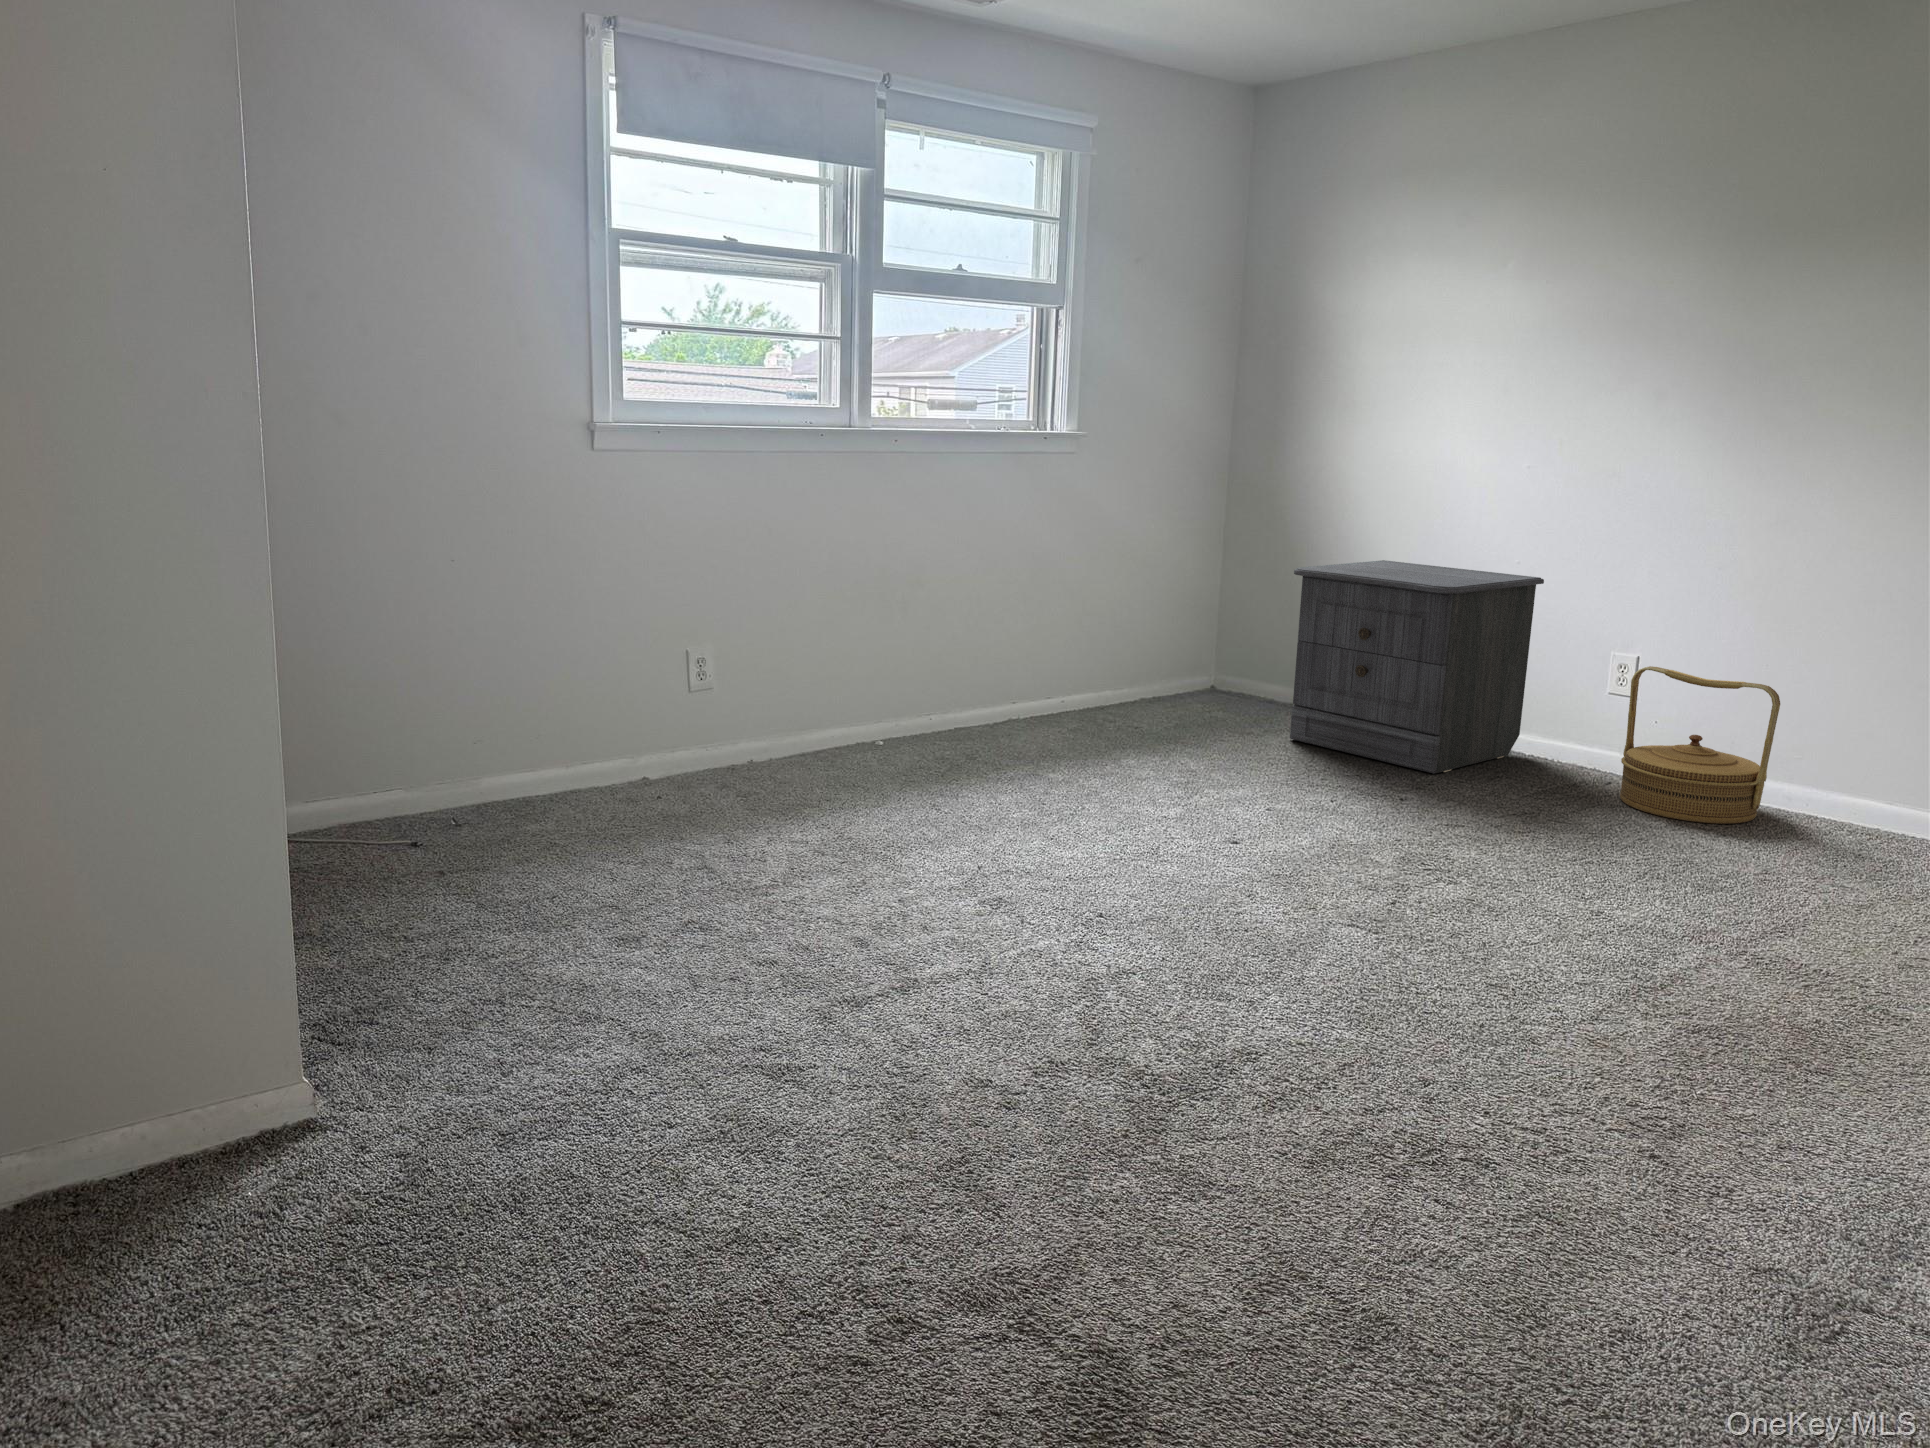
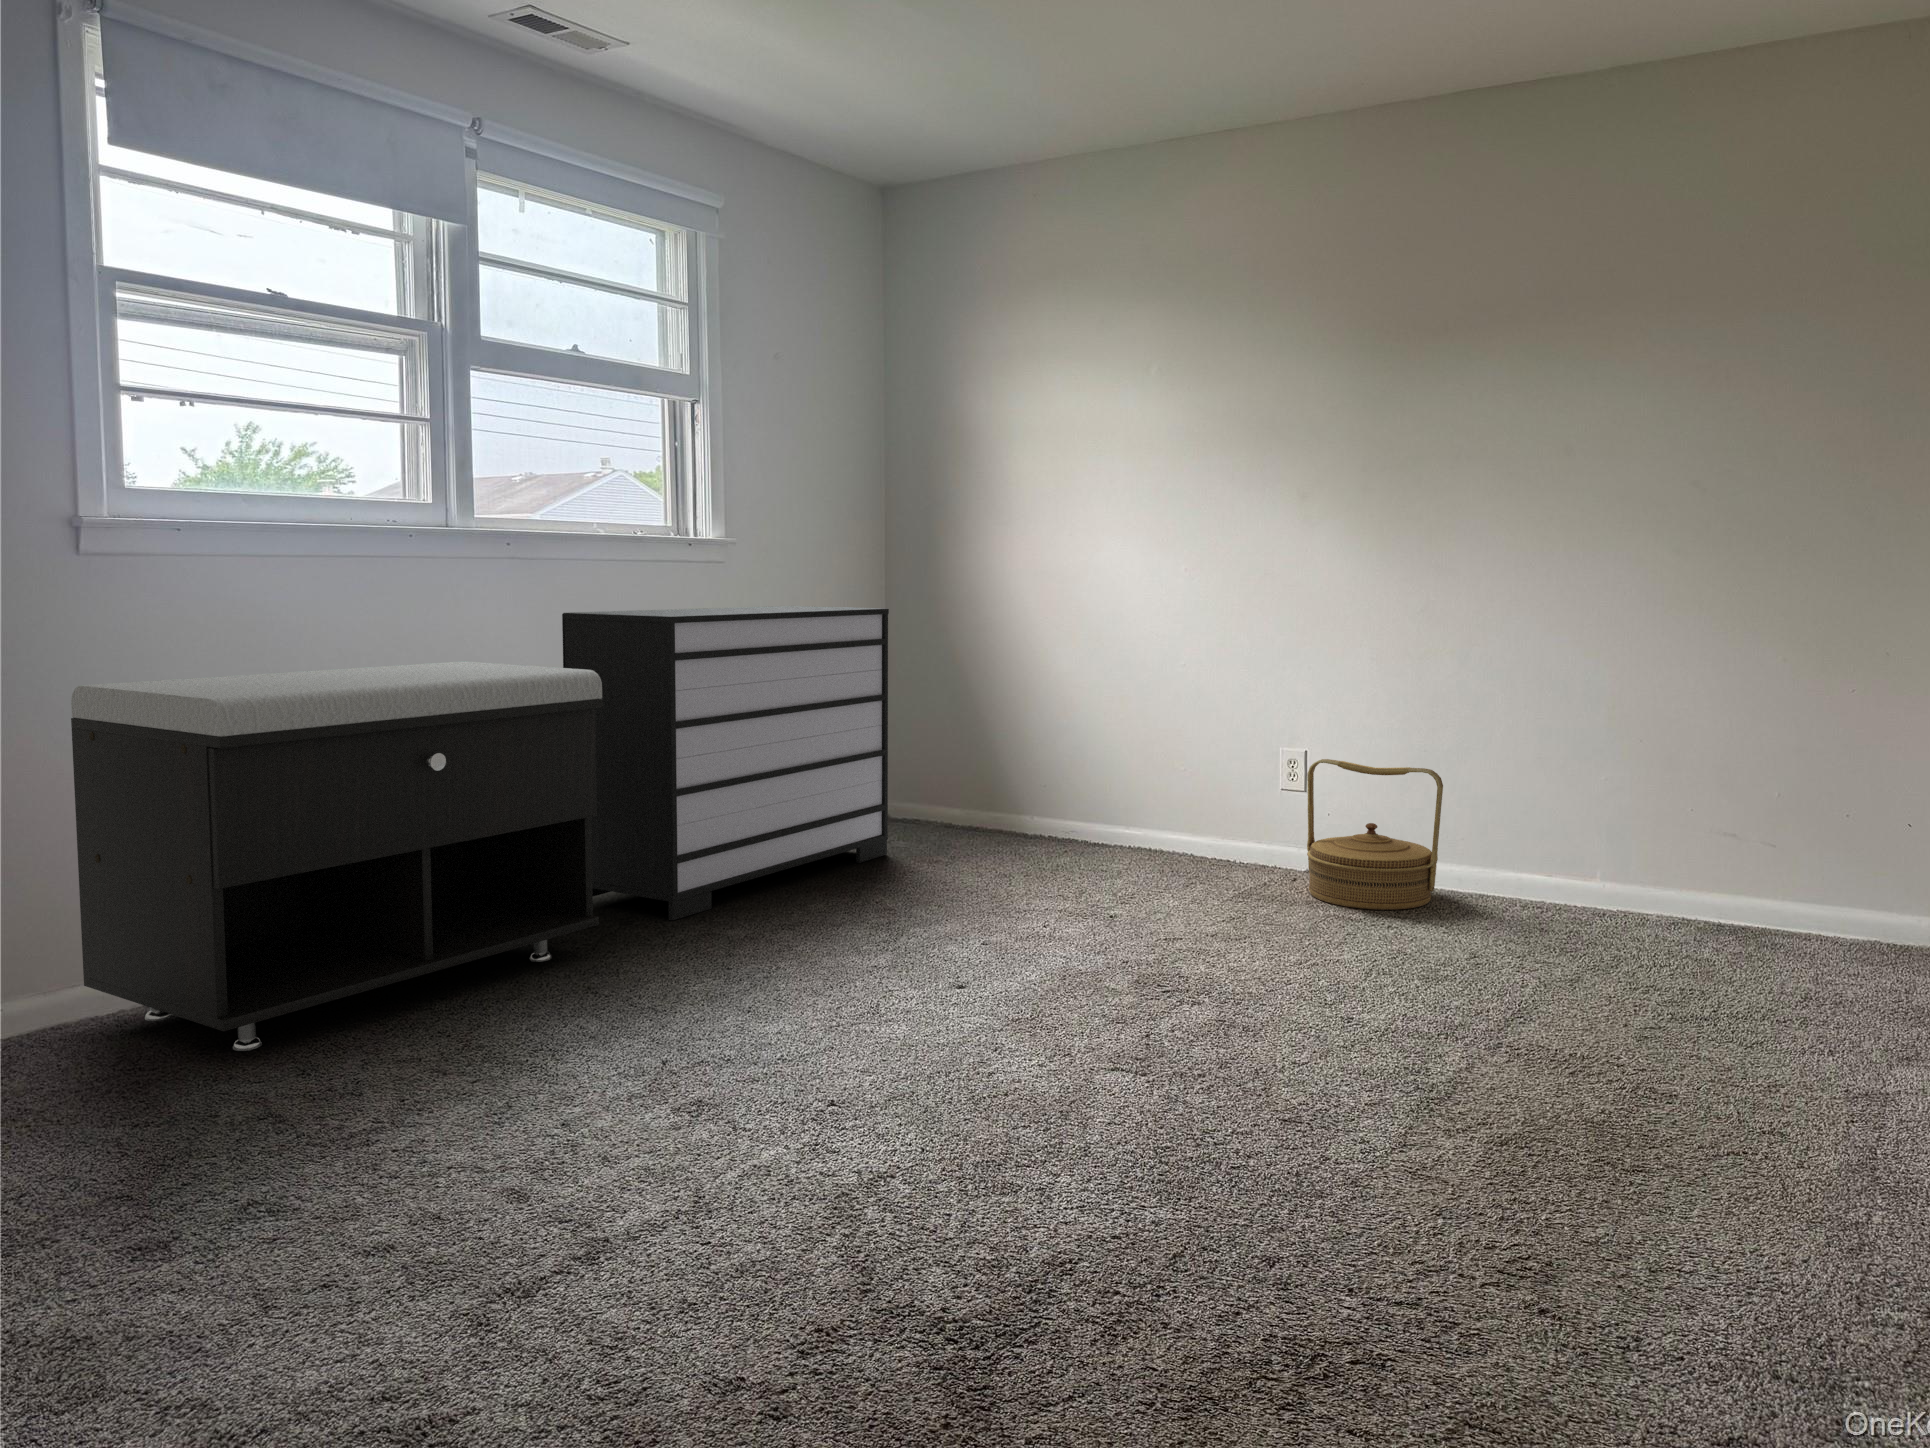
dresser: none [929,491,1223,760] -> present [562,606,889,920]
storage bench: none [589,536,957,821] -> present [71,661,603,1051]
nightstand: present [1290,560,1544,773] -> none [972,670,1212,887]

